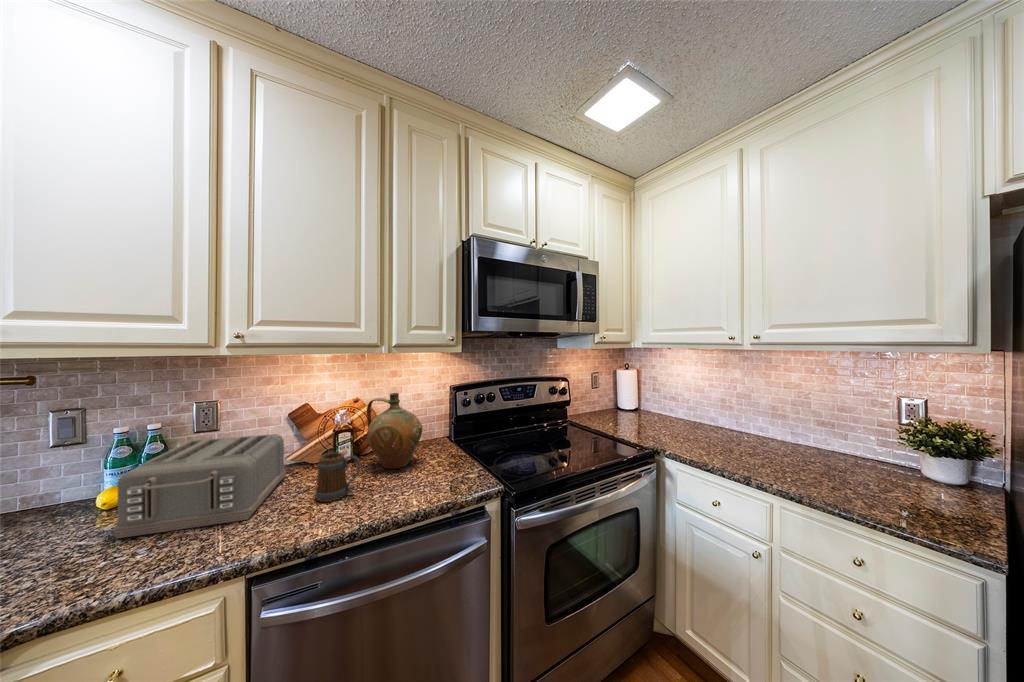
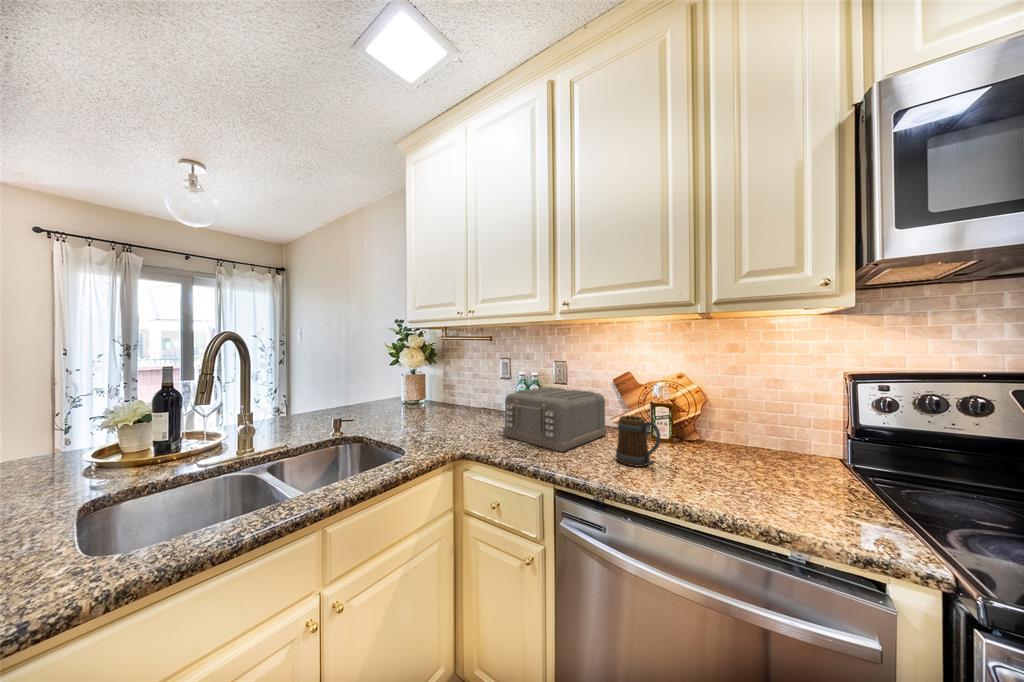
ceramic jug: present [367,393,422,469] -> none [683,365,767,465]

